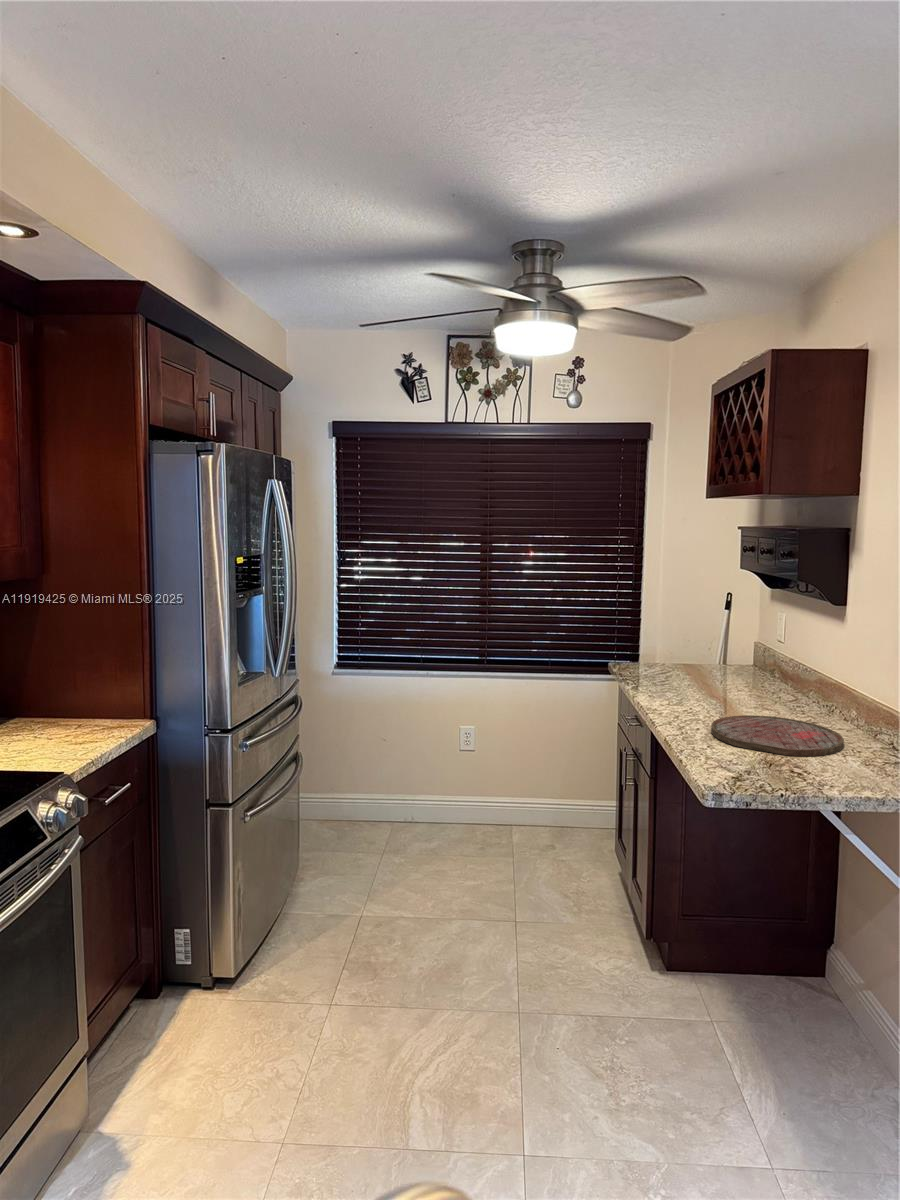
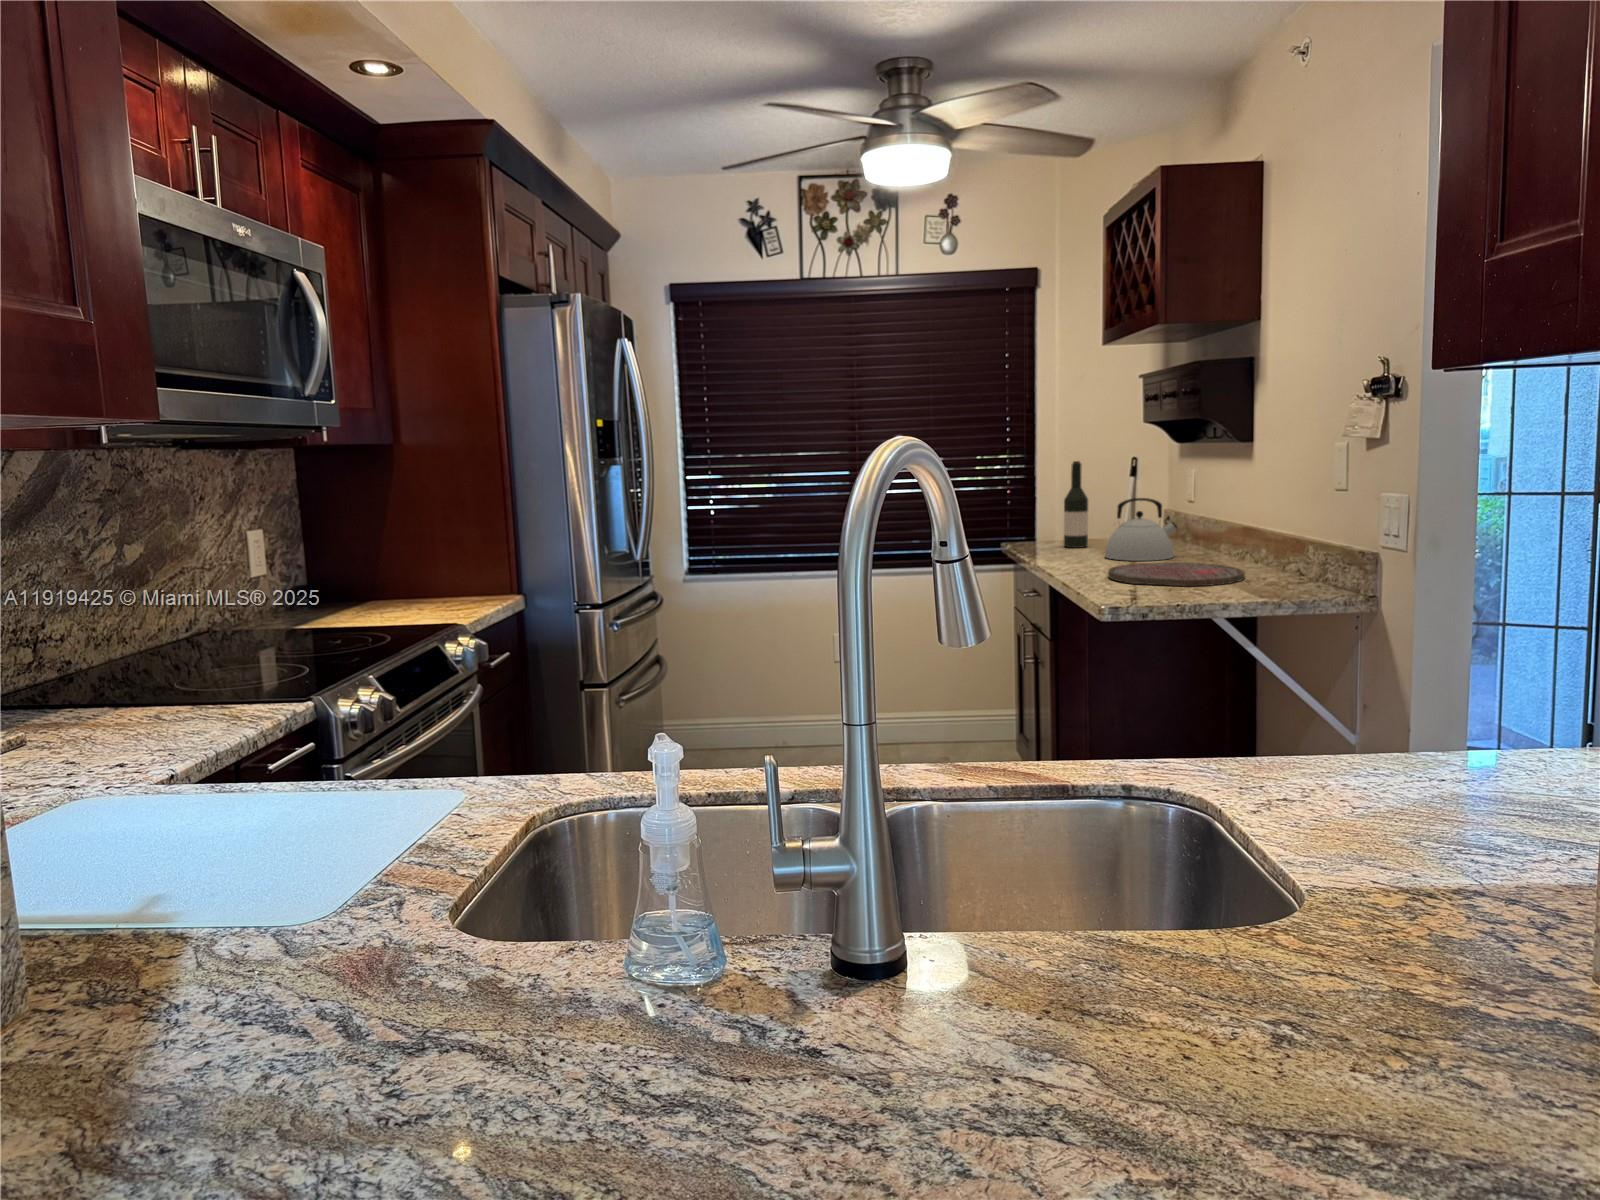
wine bottle: none [666,602,690,680] -> present [1064,461,1088,548]
kettle: none [704,646,773,707] -> present [1105,498,1177,561]

